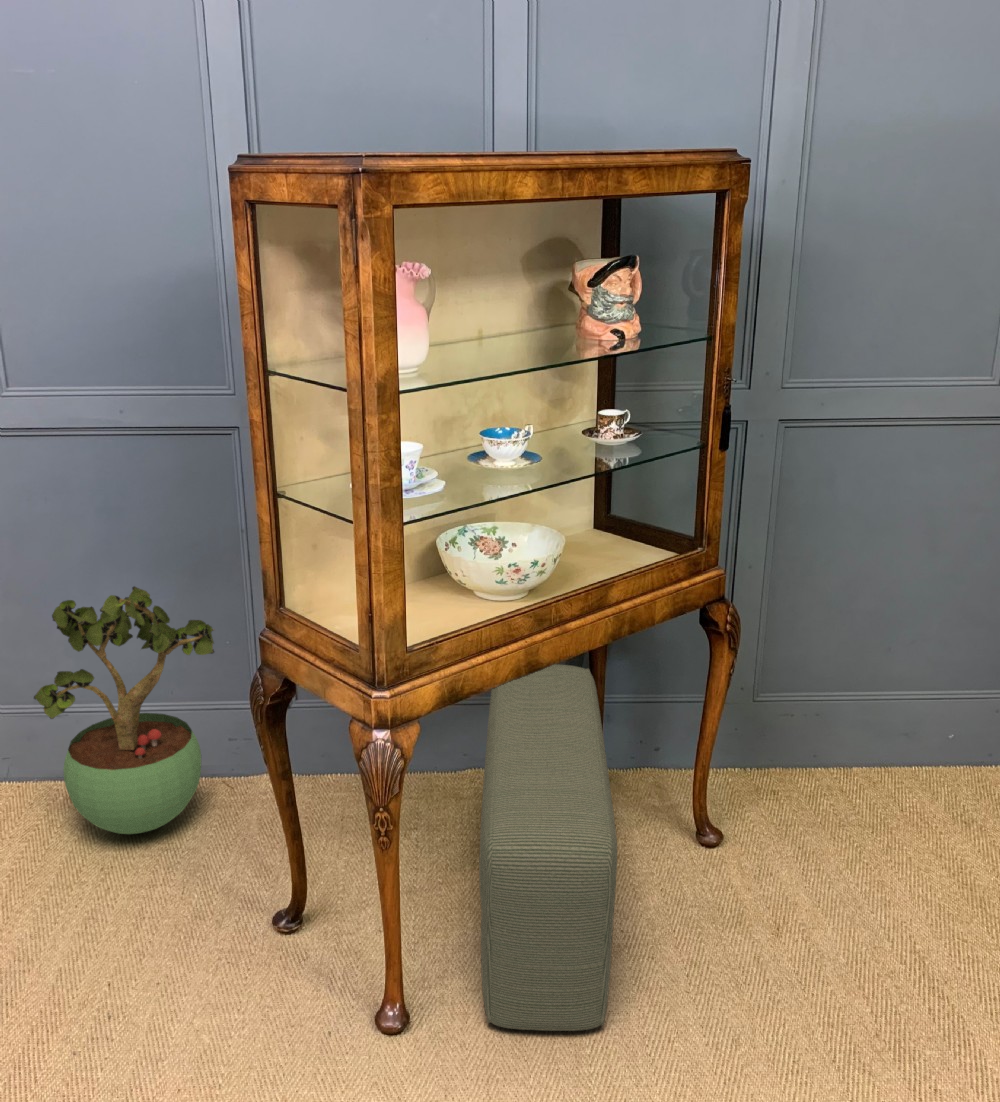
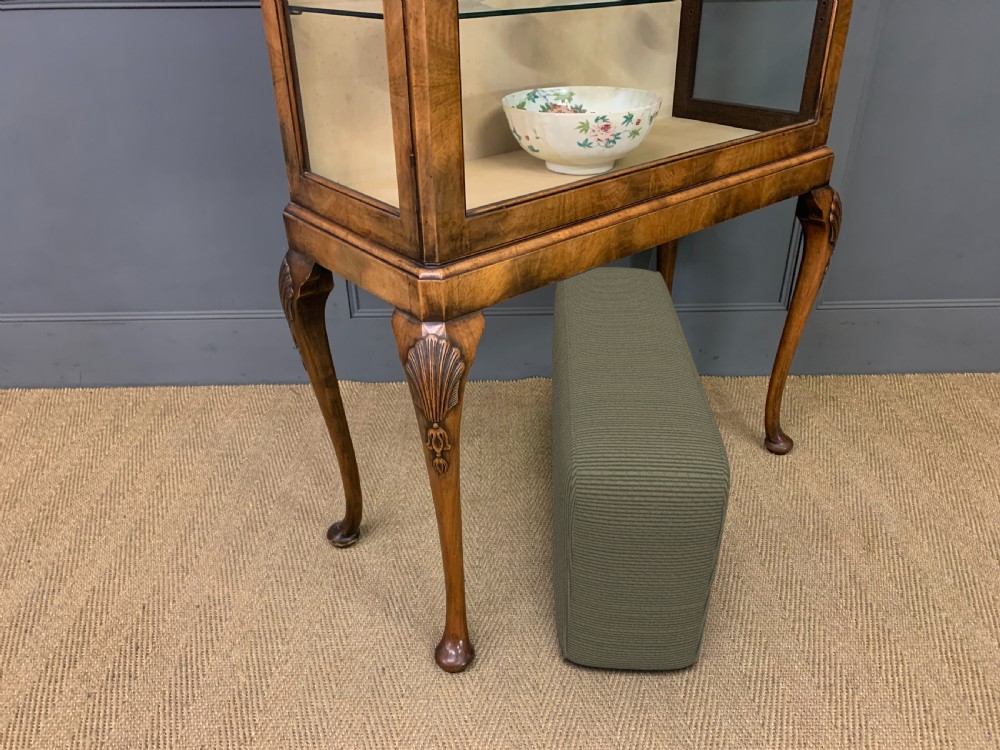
potted plant: present [34,586,214,834] -> none [71,178,261,440]

